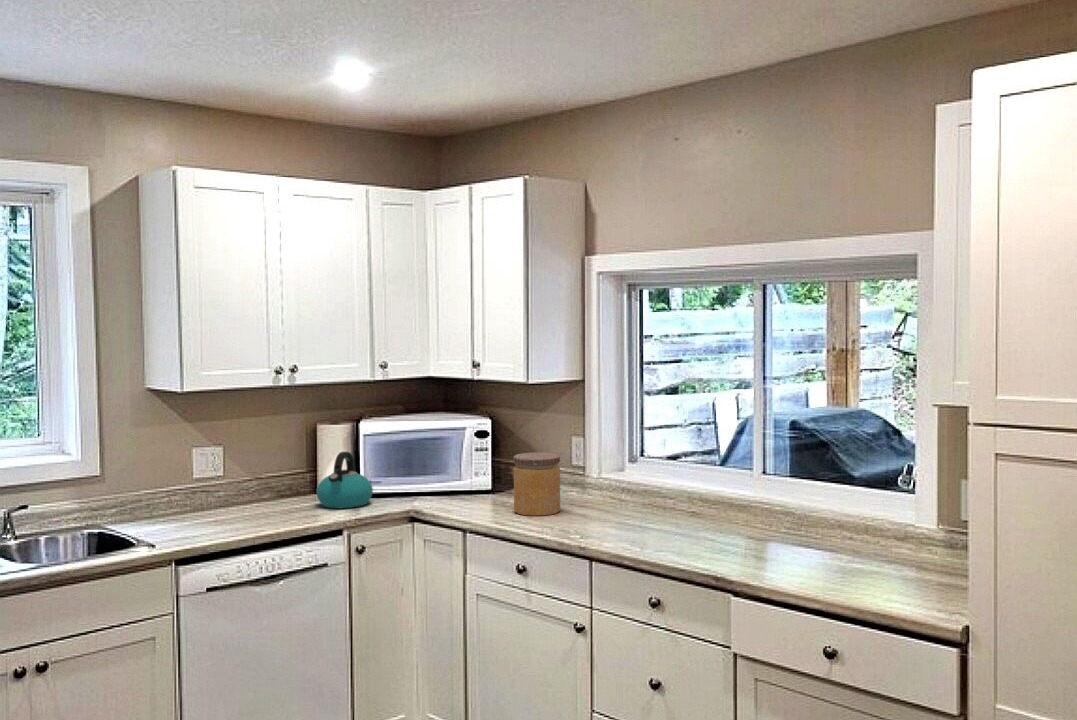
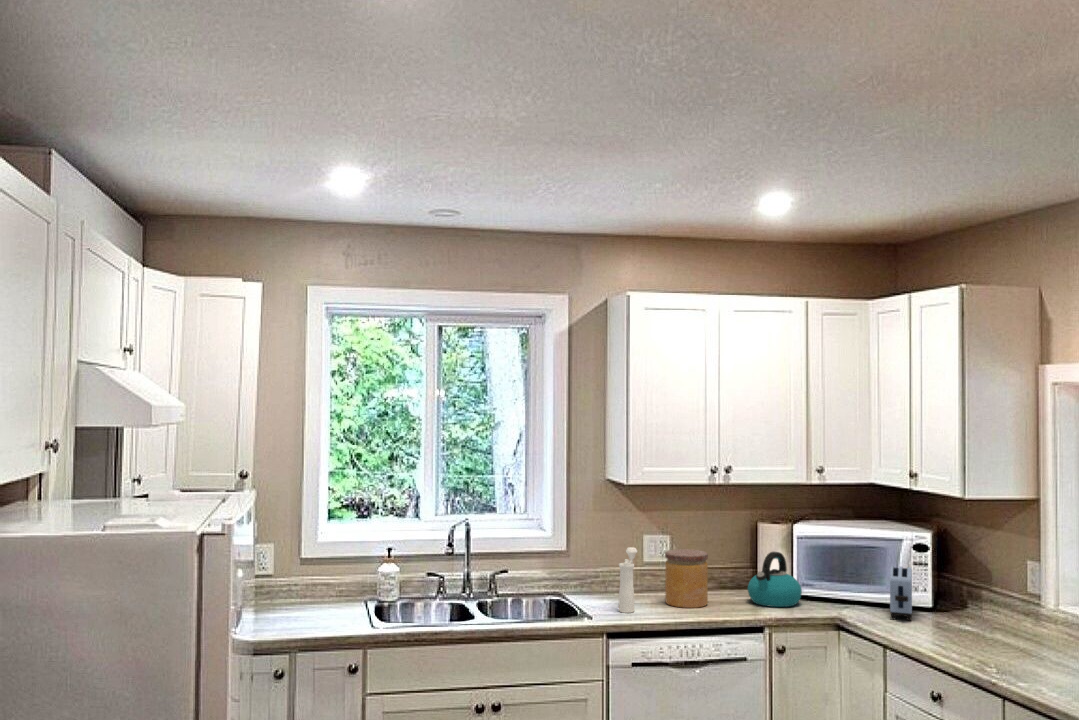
jar: present [513,452,560,516] -> present [665,549,708,608]
toaster: none [456,453,482,505] -> present [890,566,912,621]
pepper mill: none [180,462,200,535] -> present [619,547,637,613]

